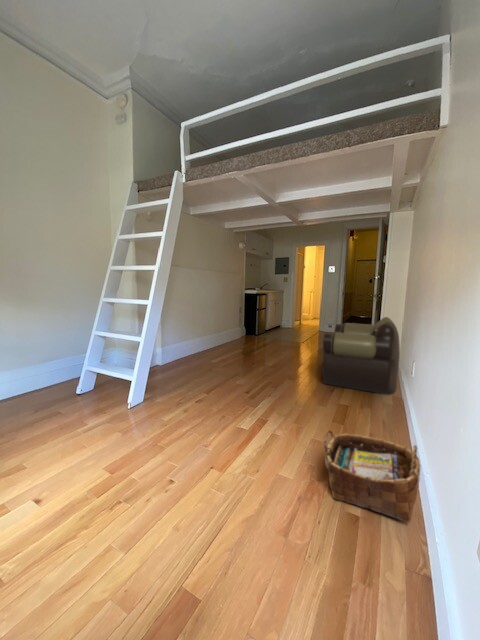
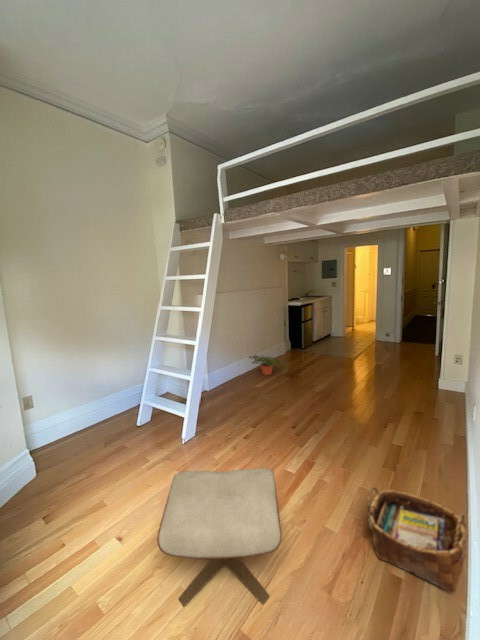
armchair: present [323,317,400,395] -> none [372,340,462,431]
potted plant: none [203,333,239,354] -> present [249,355,281,375]
ottoman: none [82,411,237,568] -> present [157,468,282,607]

